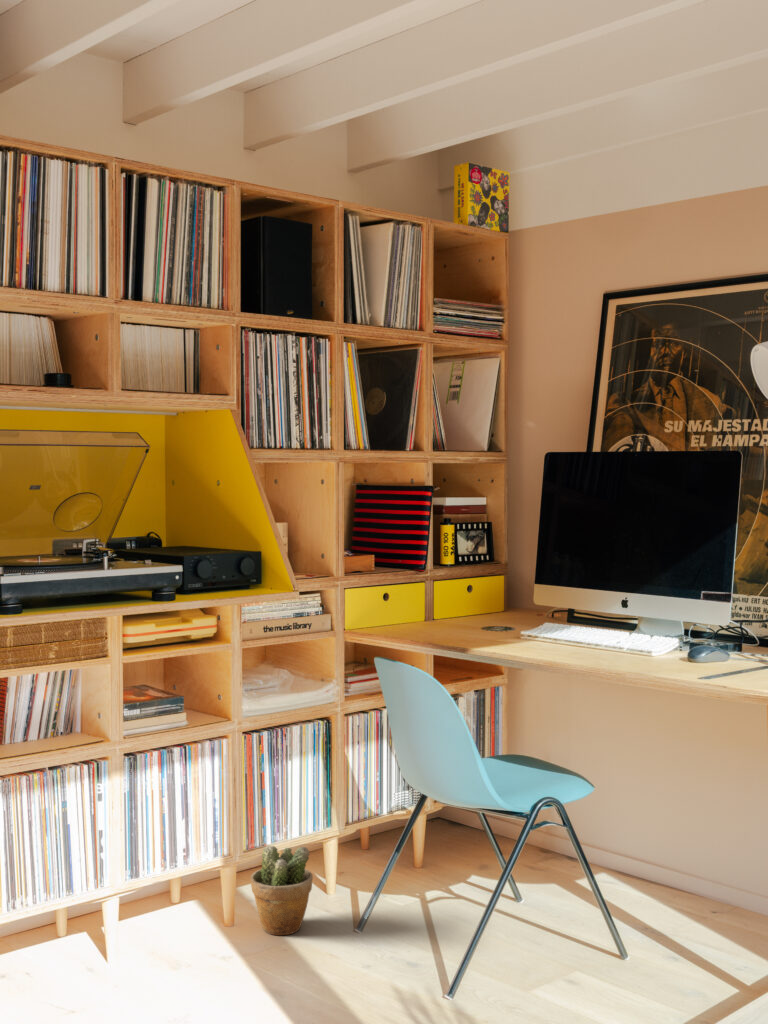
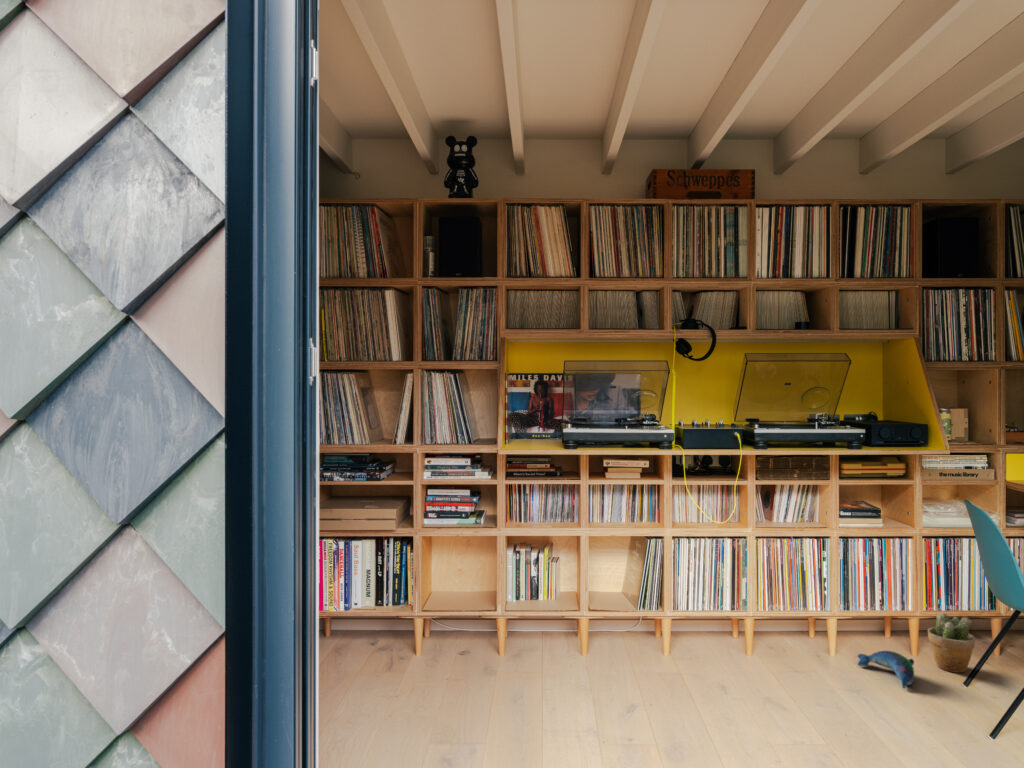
plush toy: none [153,930,241,991] -> present [857,651,914,688]

